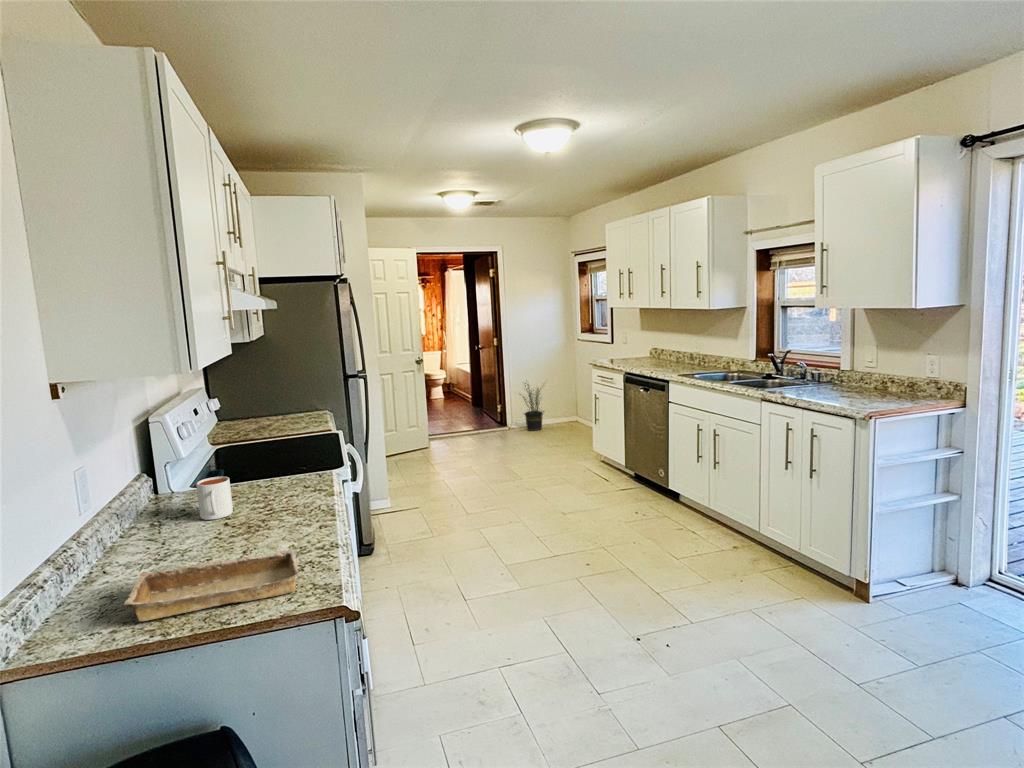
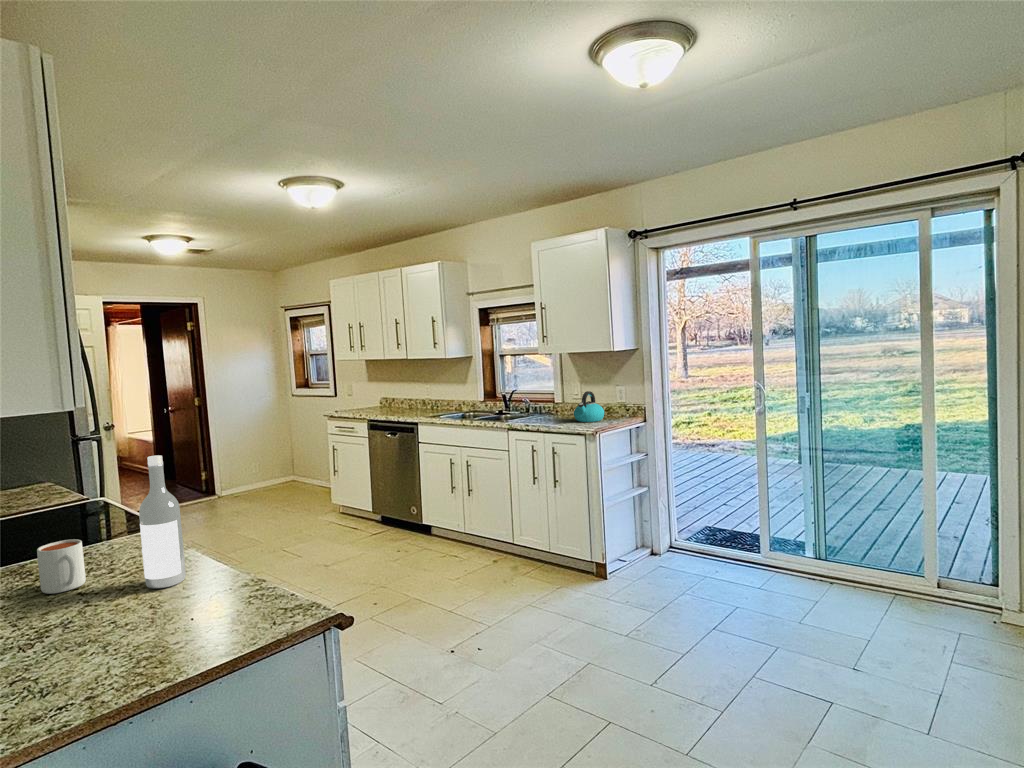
kettle: none [853,360,899,400] -> present [574,391,604,422]
potted plant: present [523,383,543,431] -> none [226,438,265,496]
wine bottle: none [249,416,288,534] -> present [139,455,186,589]
tray: present [124,549,298,621] -> none [75,584,282,679]

